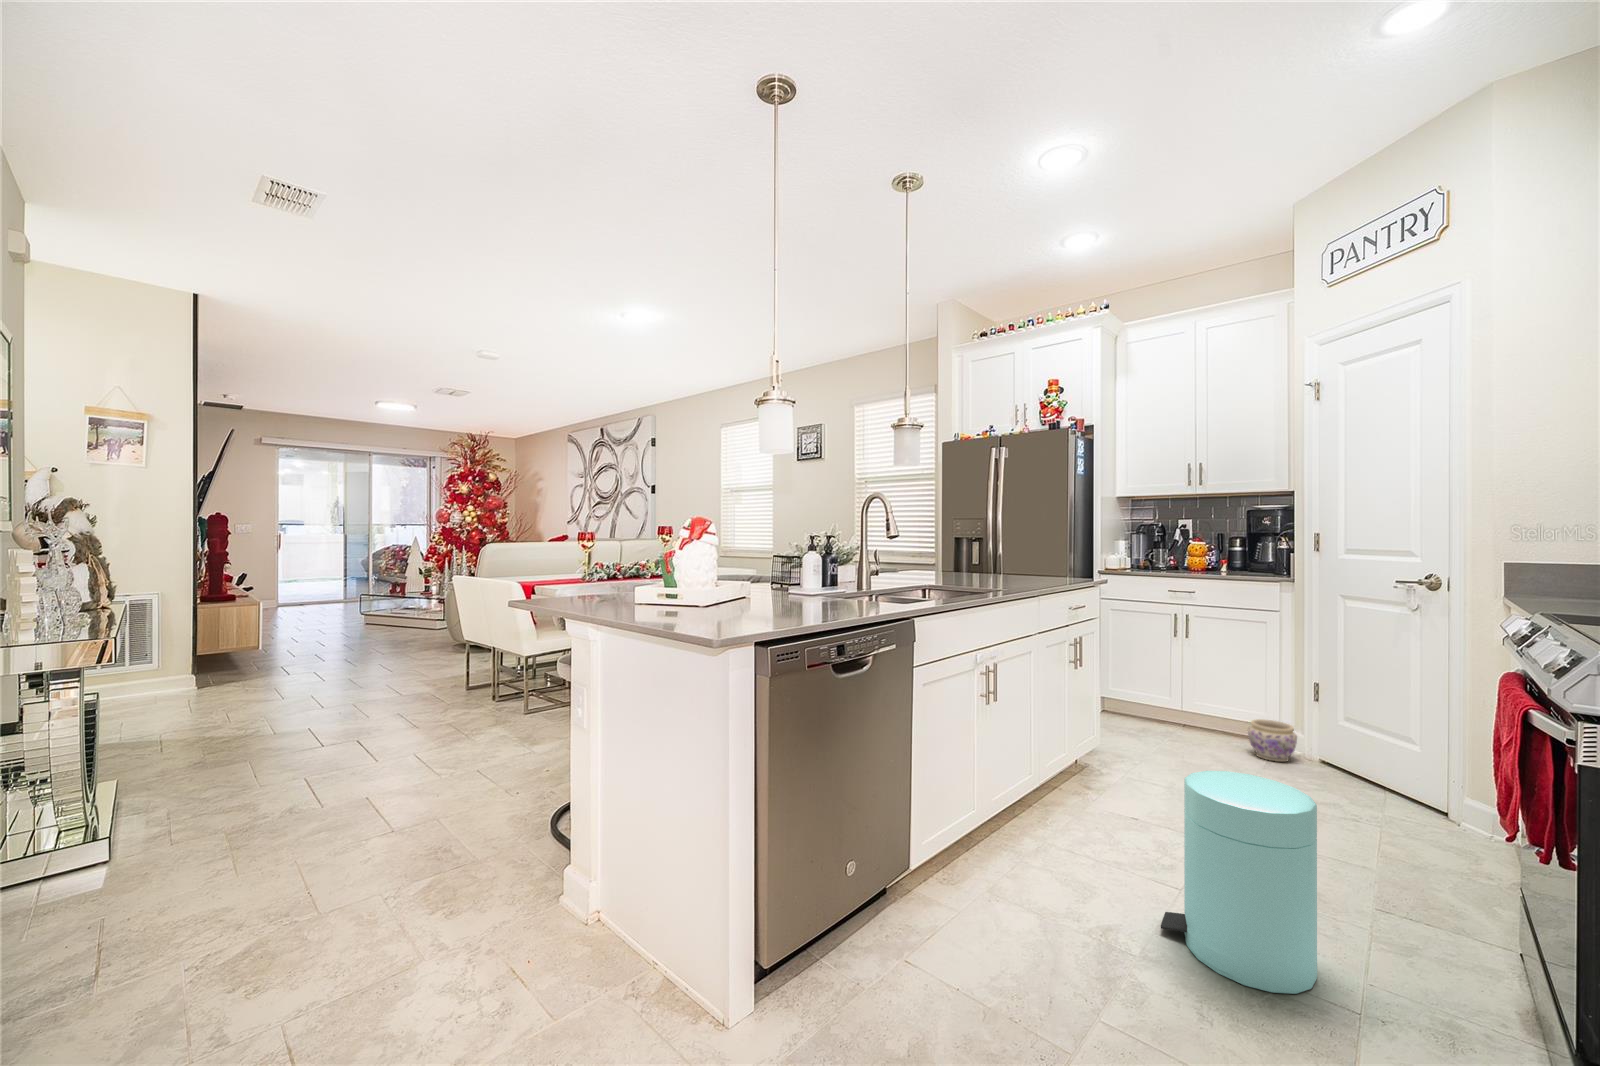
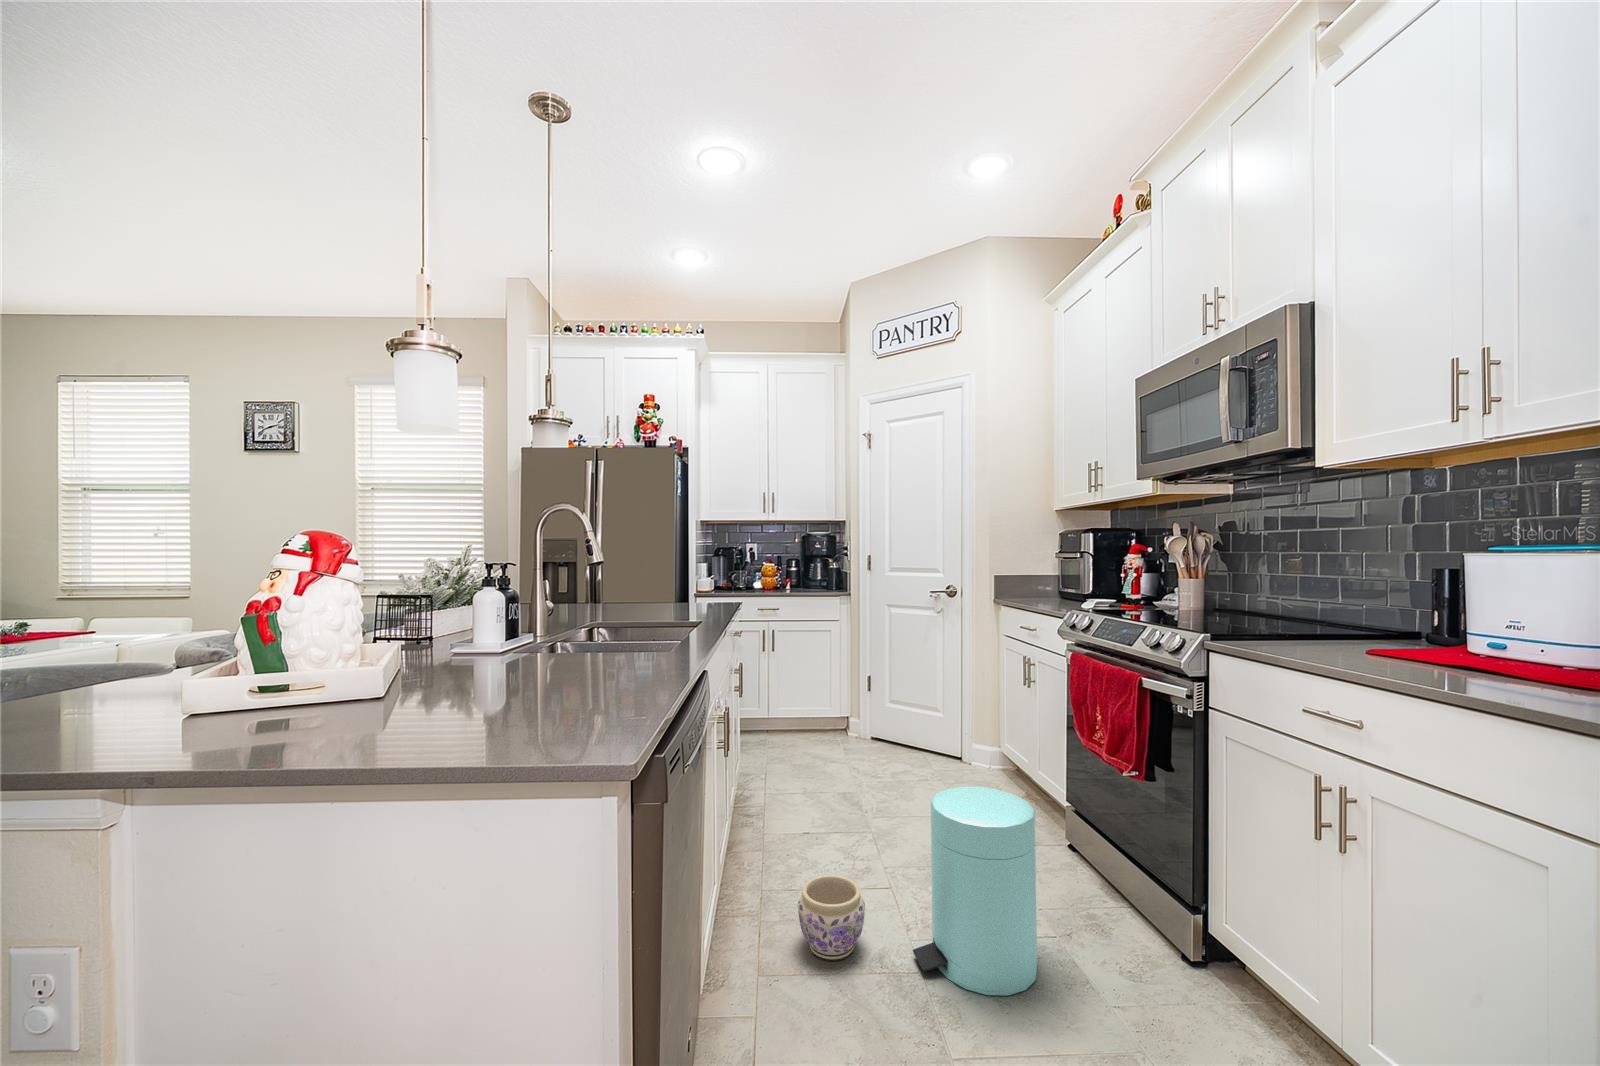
planter: present [1248,719,1297,762] -> present [798,875,865,961]

